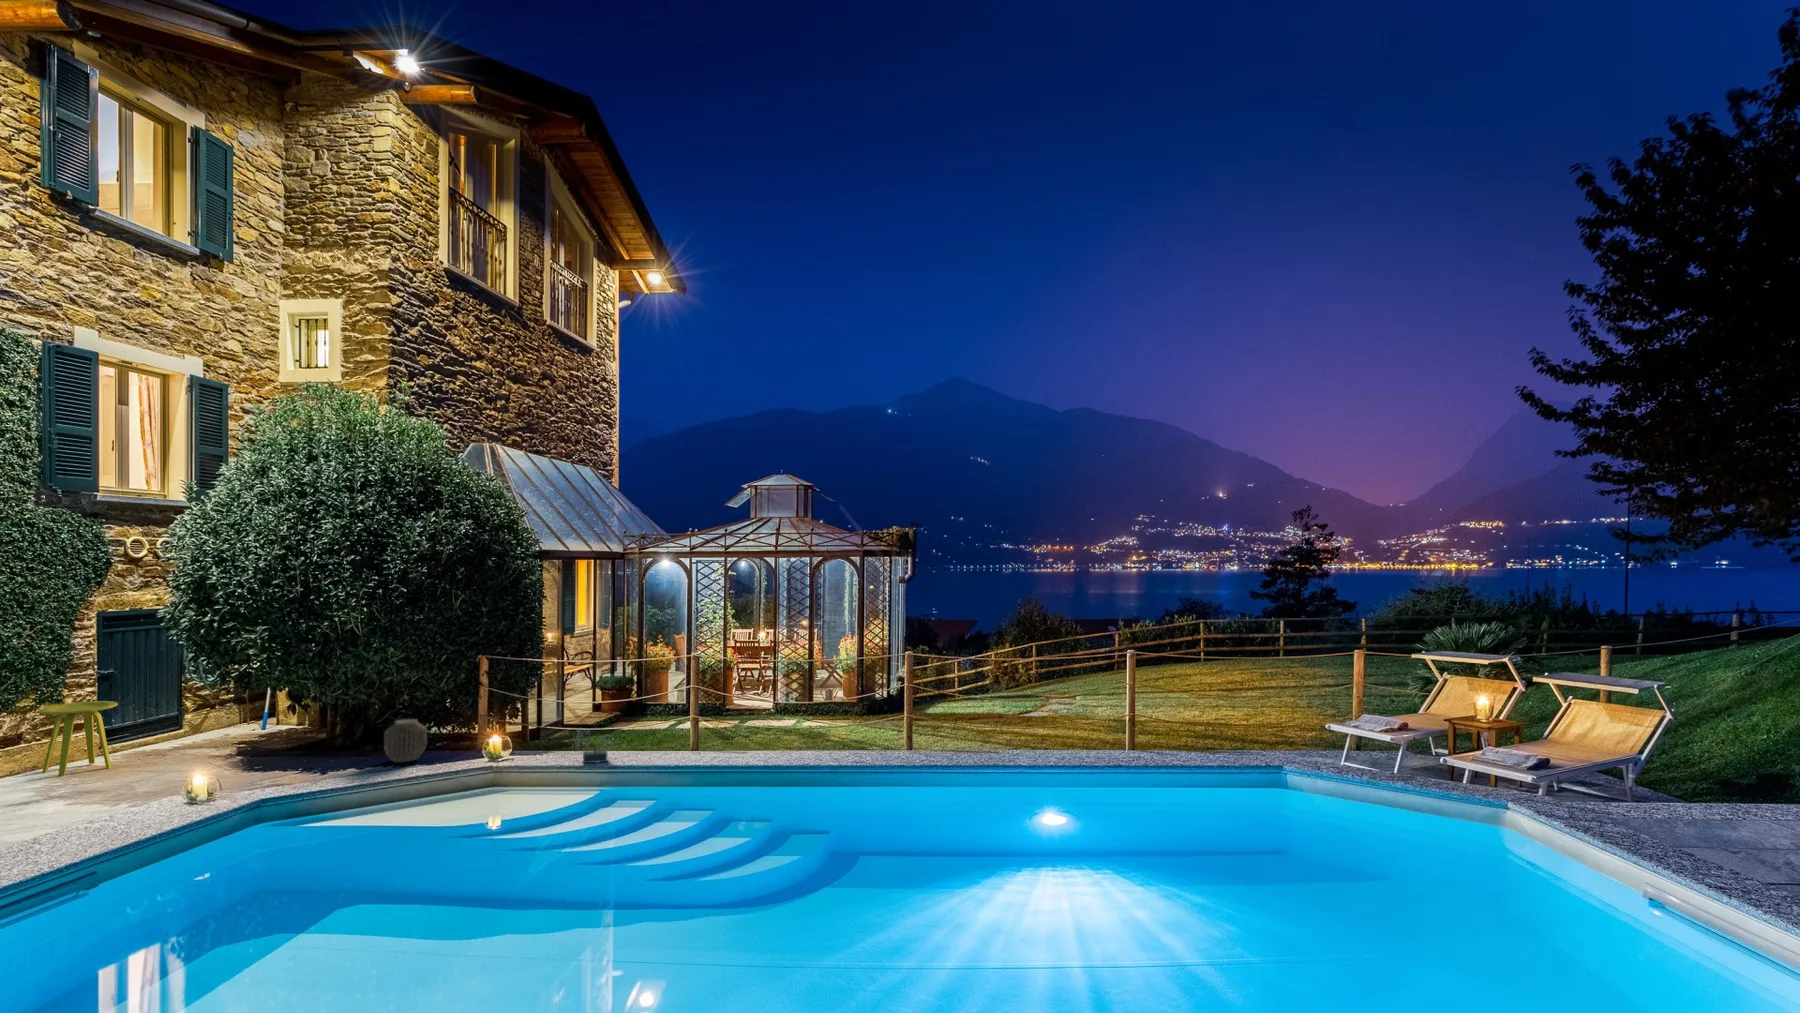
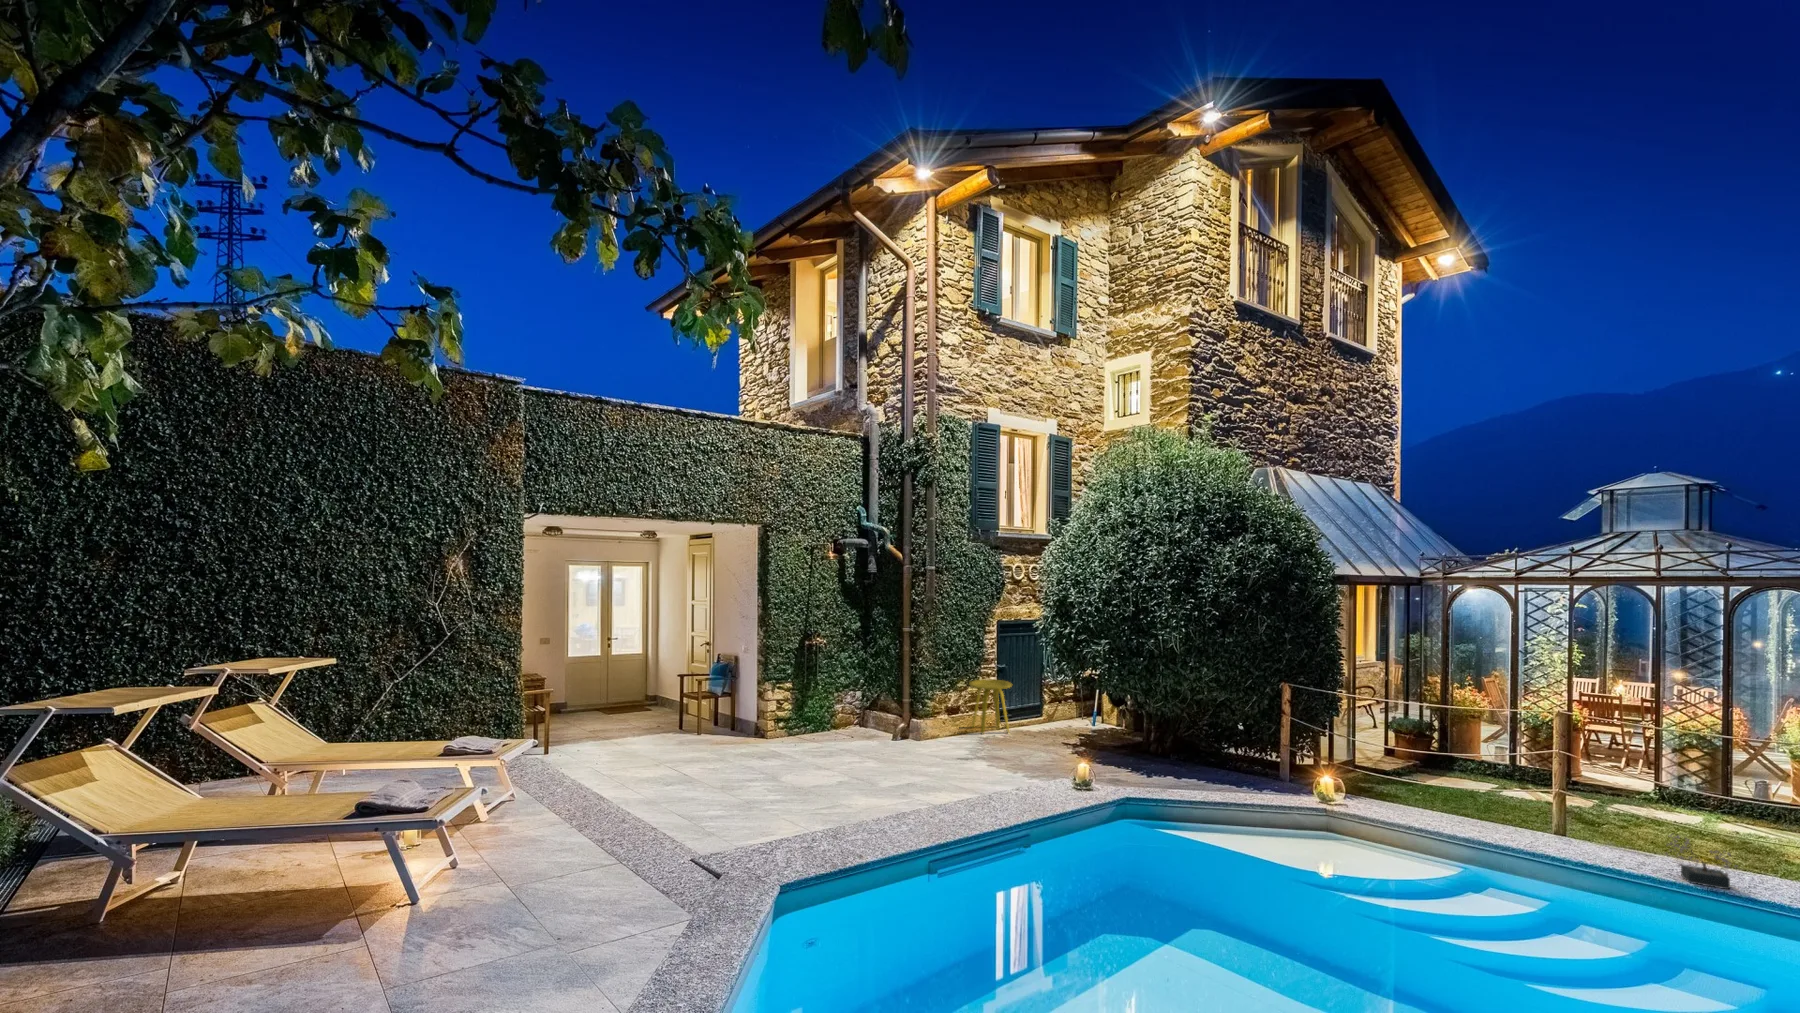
woven basket: present [384,719,427,762] -> none [1206,738,1245,780]
decorative plant: present [576,729,611,763] -> present [1666,835,1737,889]

